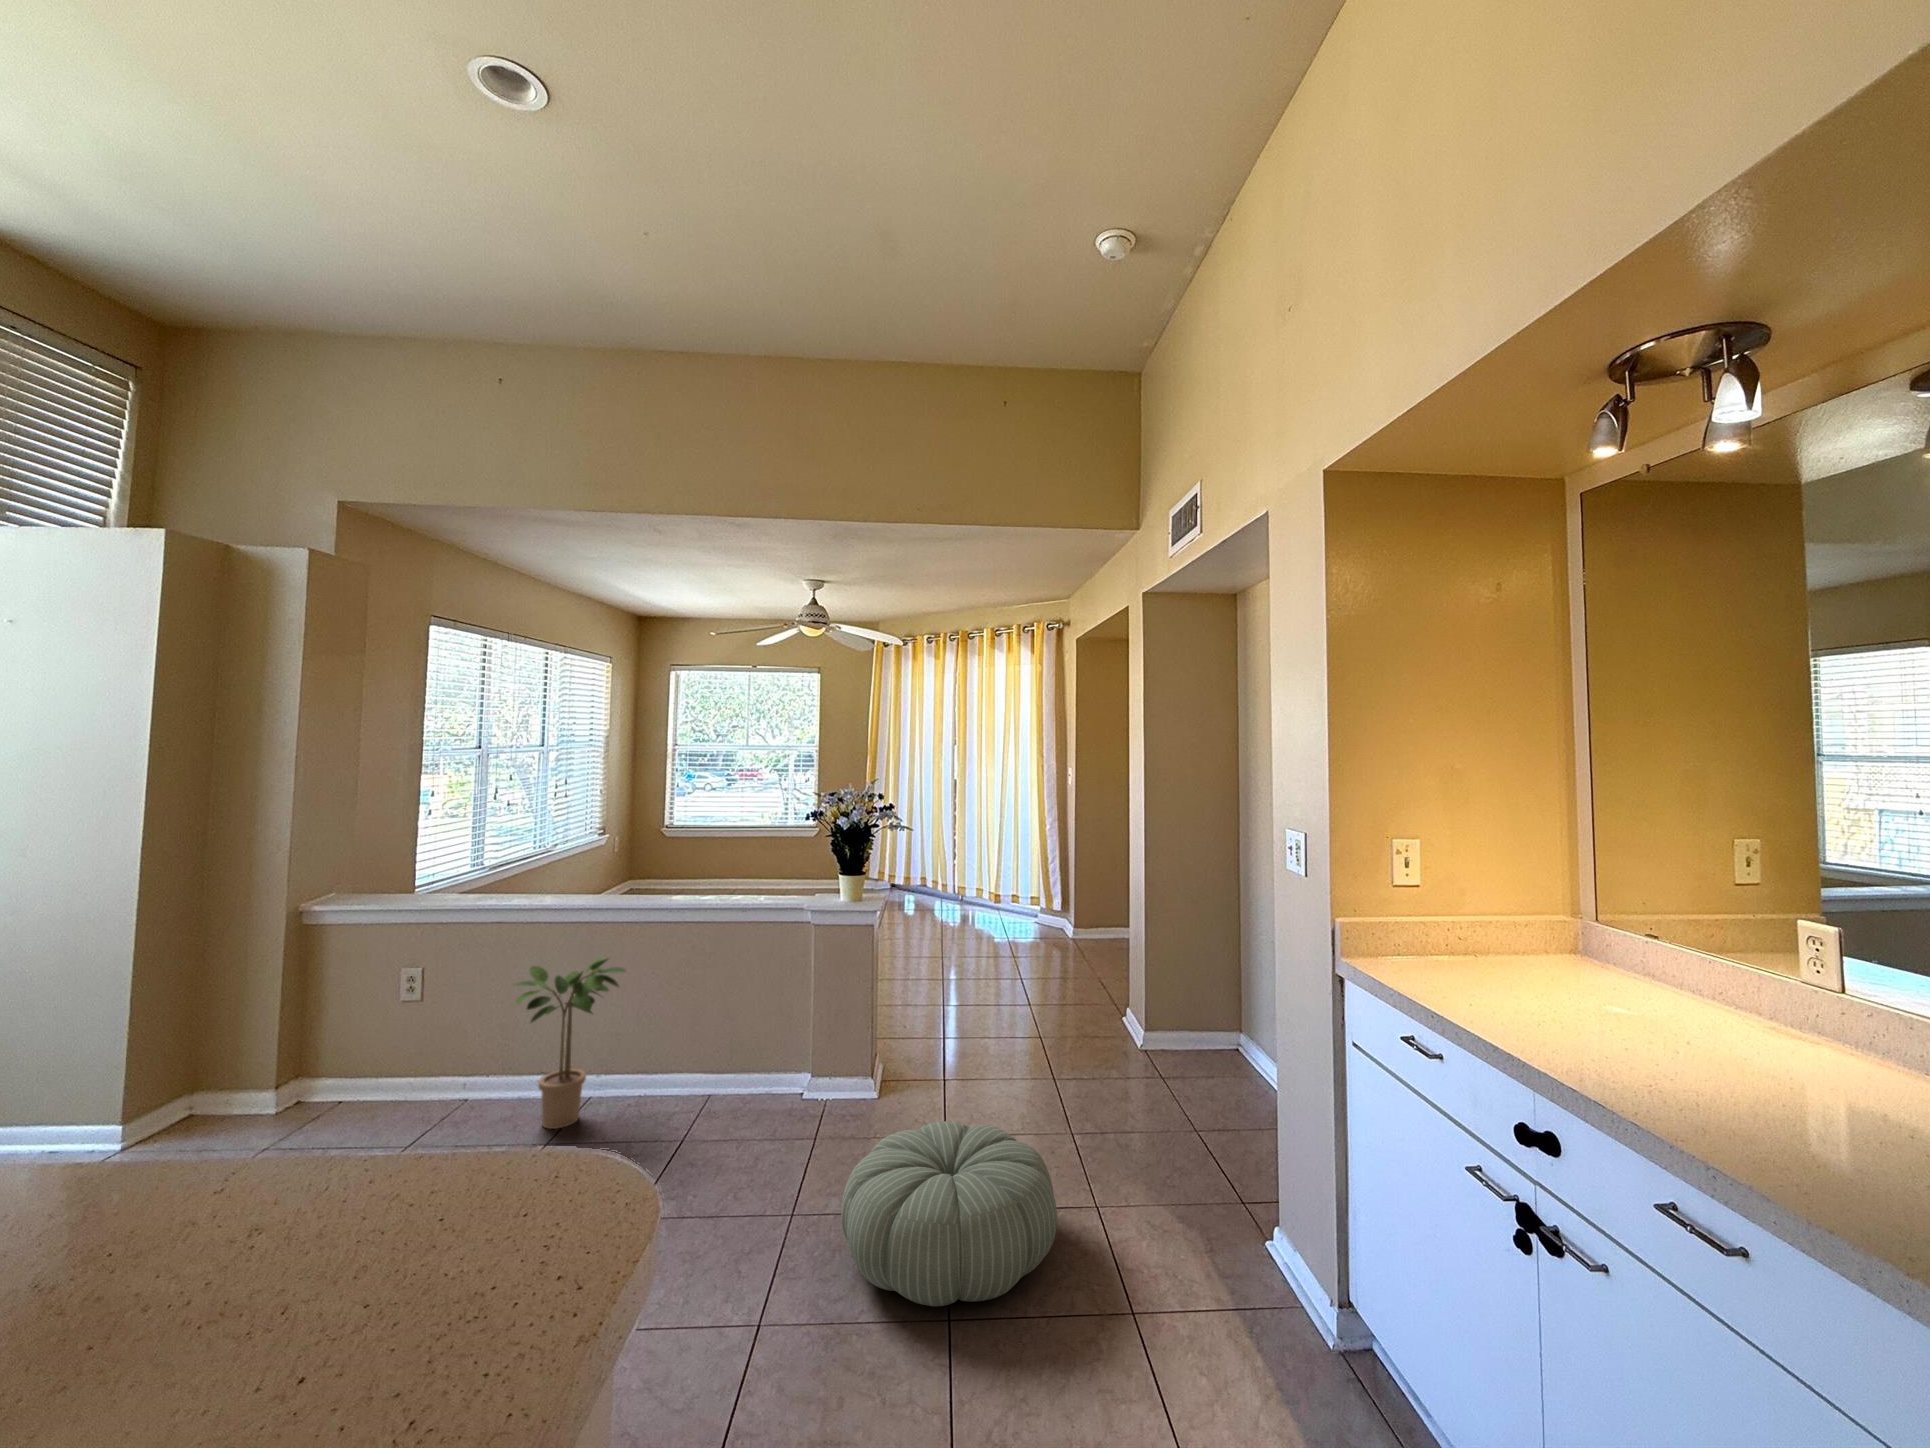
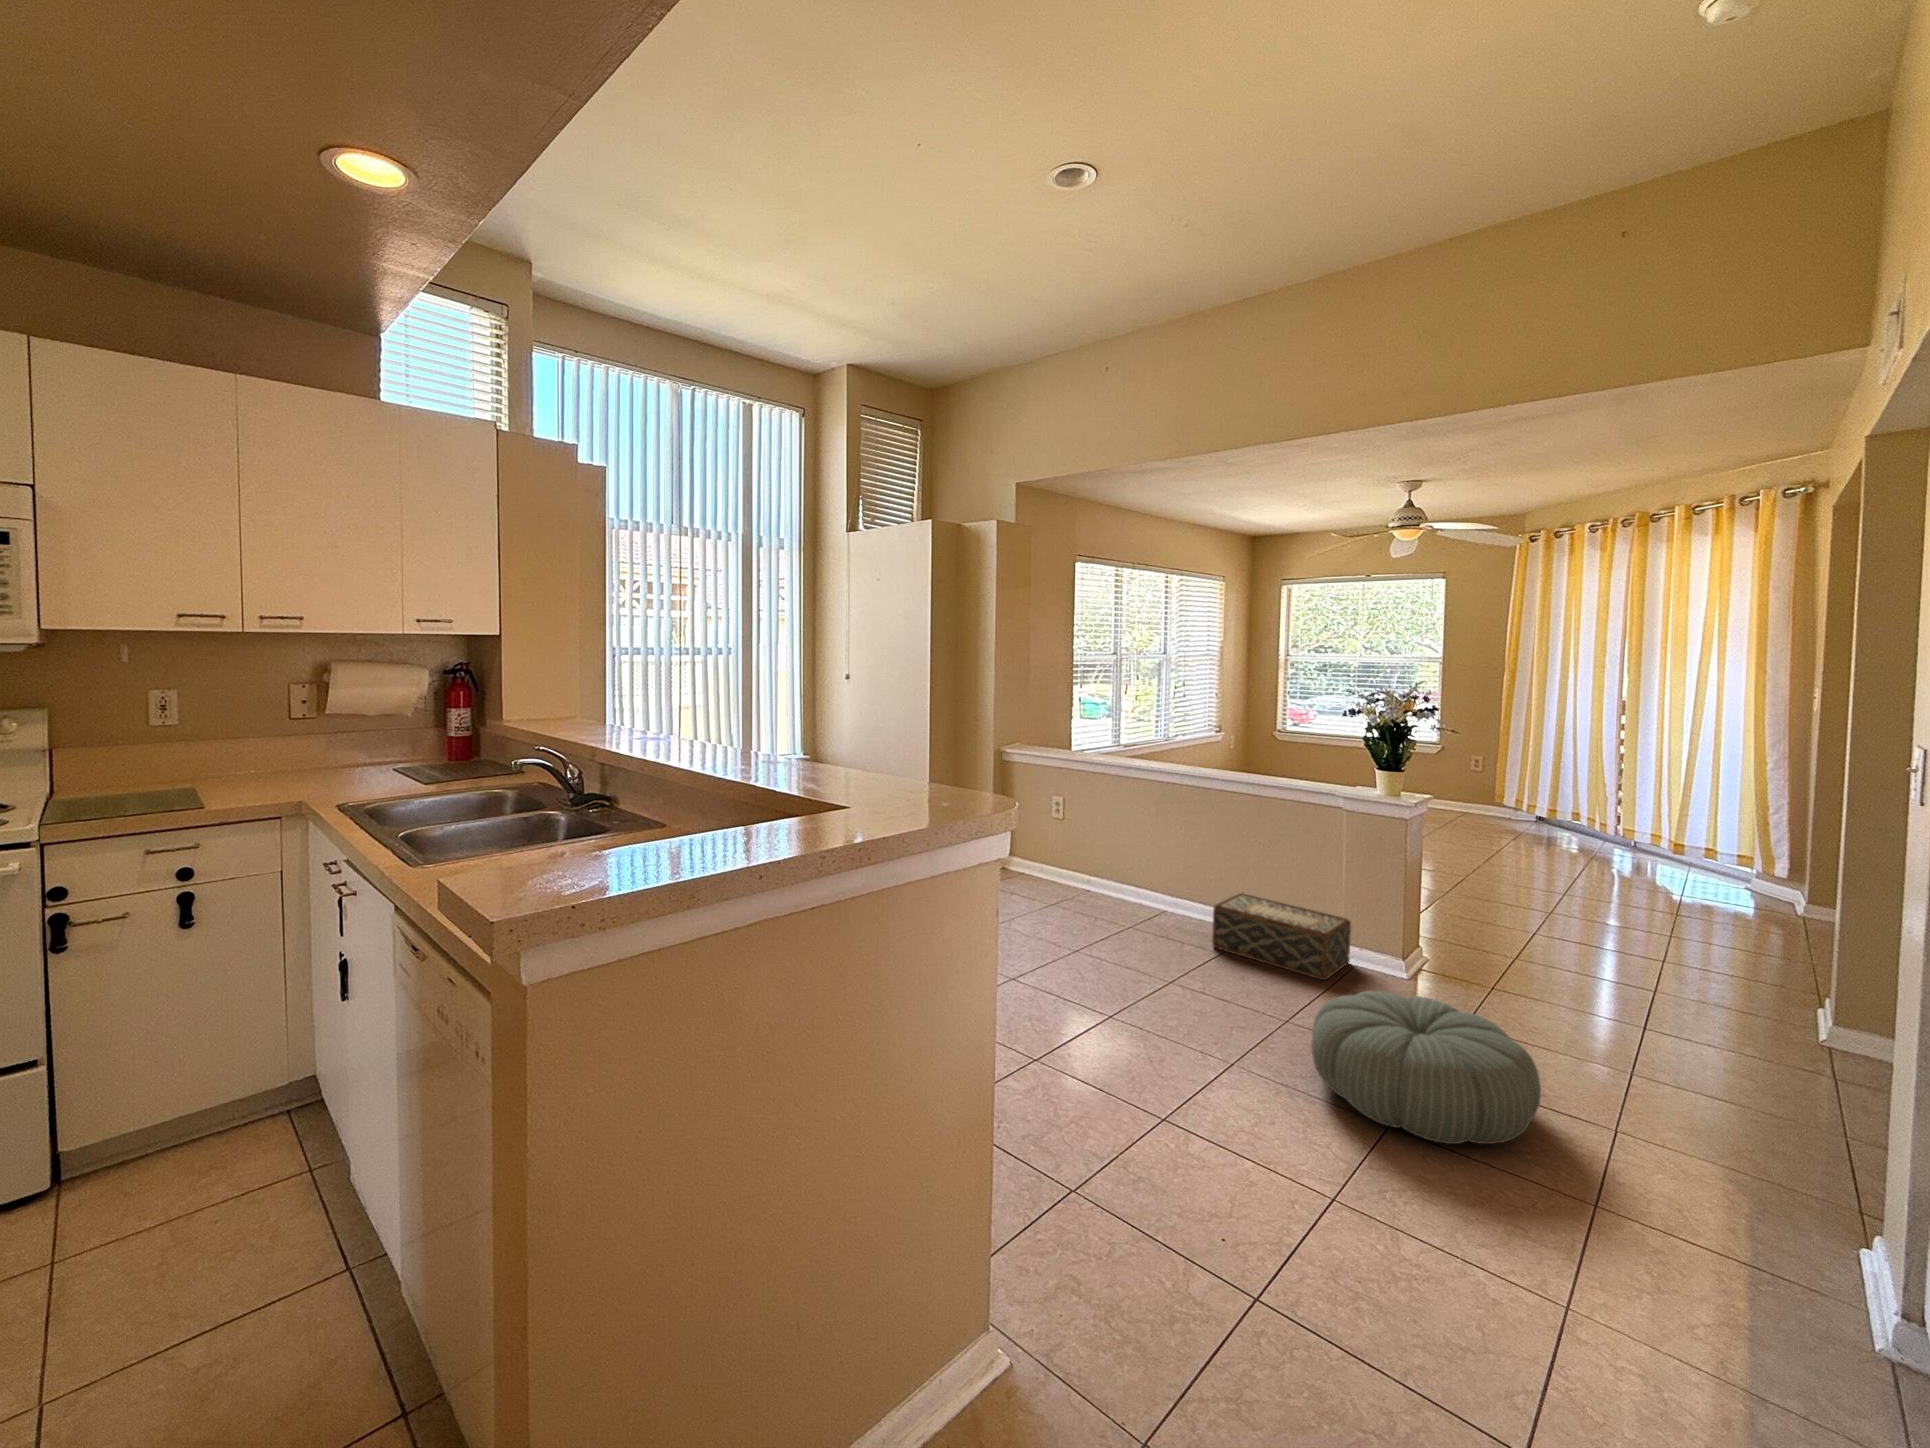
potted plant: present [514,957,626,1129] -> none [1110,806,1186,924]
woven basket: none [667,1044,819,1131] -> present [1212,893,1351,980]

